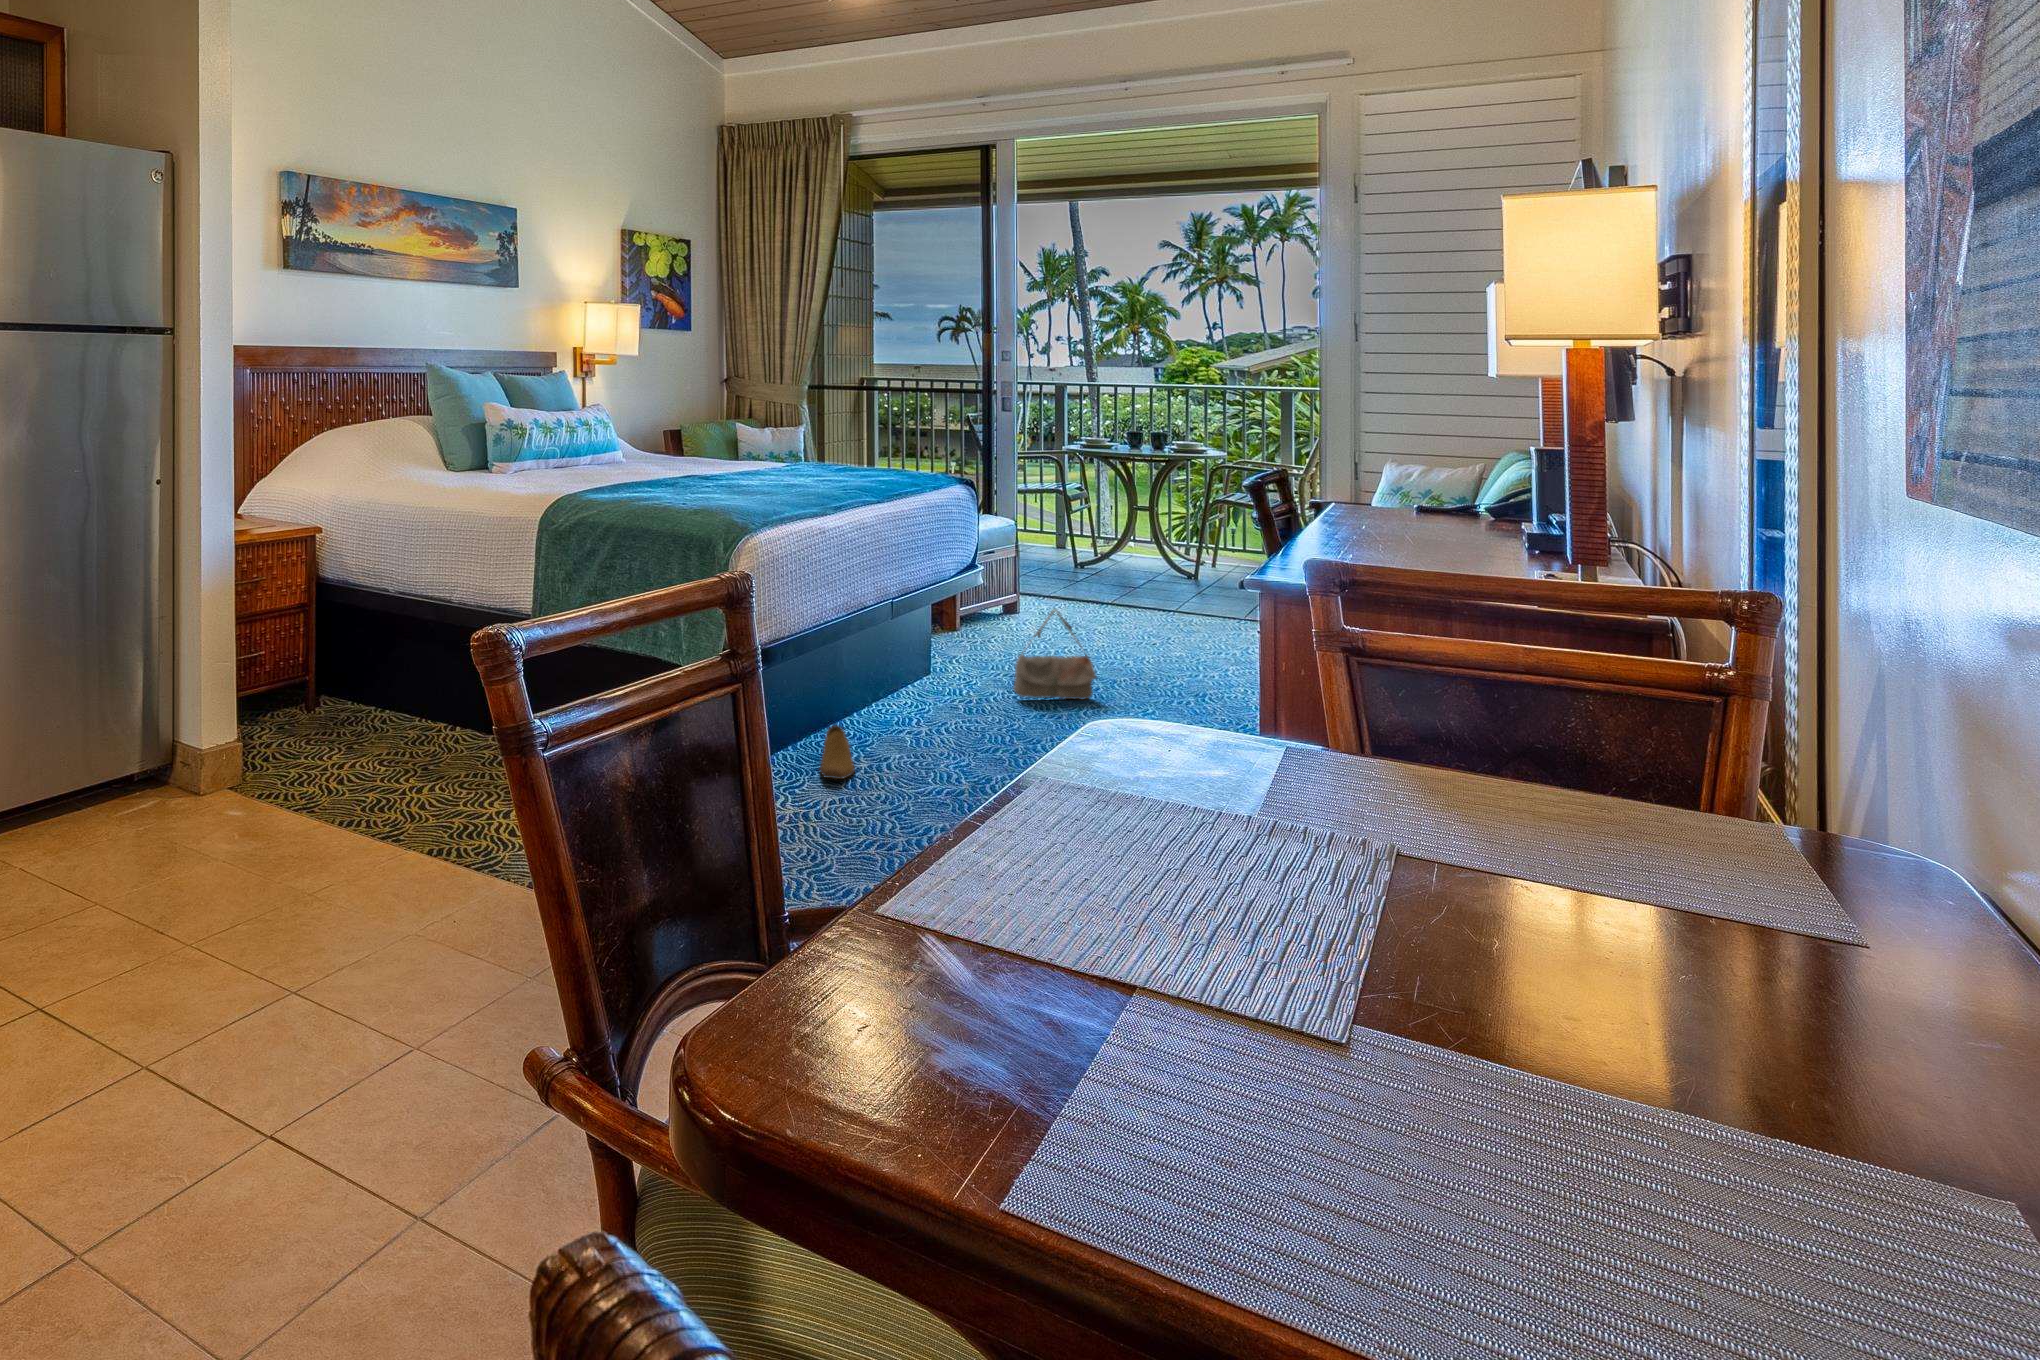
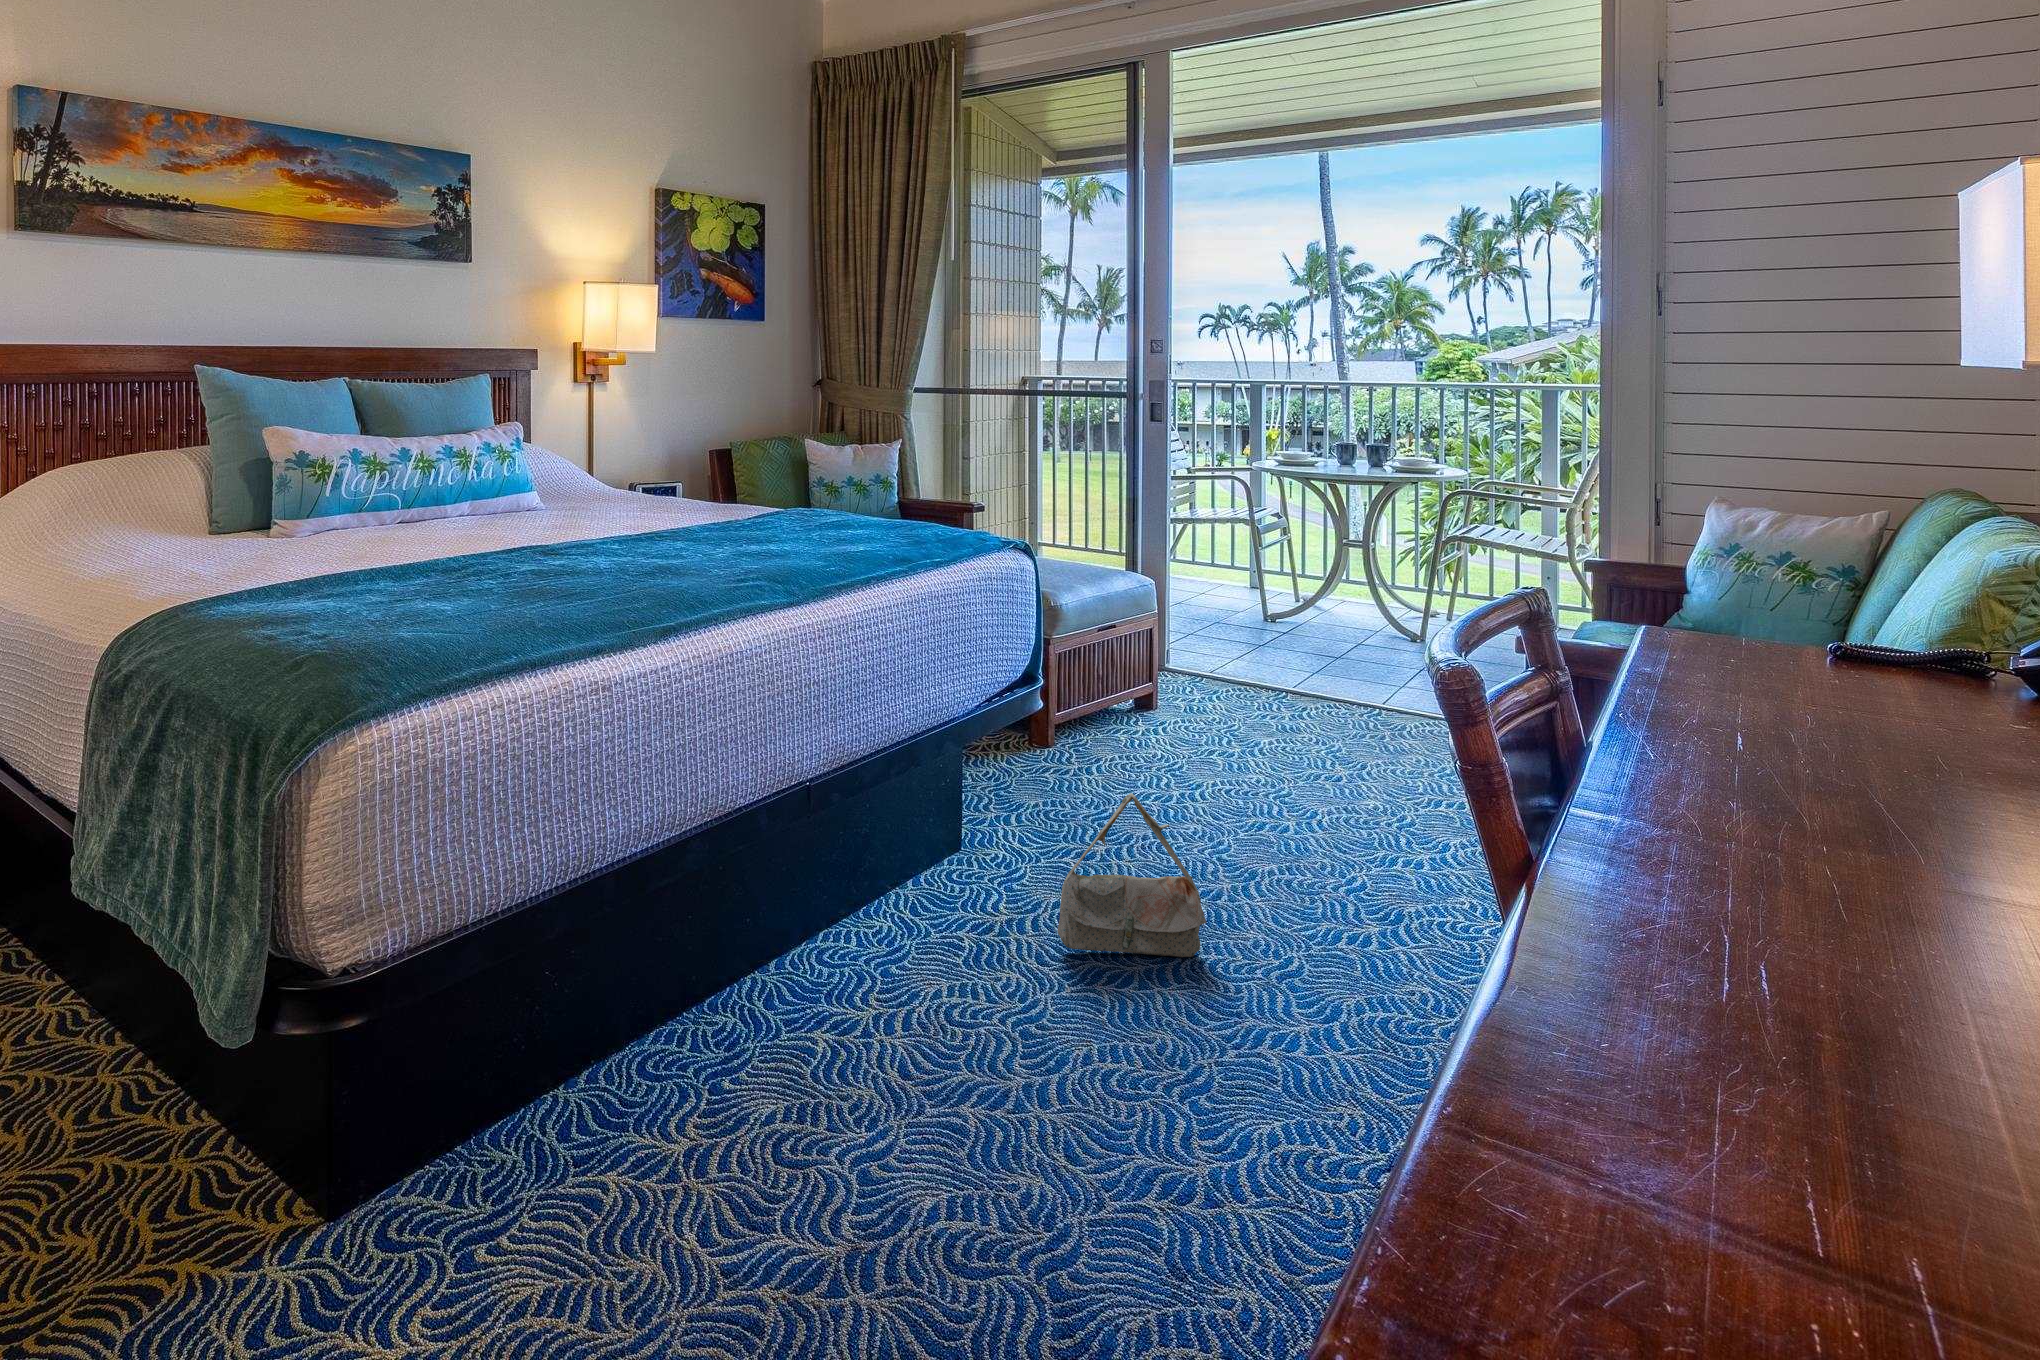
shoe: present [820,725,855,779] -> none [503,1090,638,1288]

